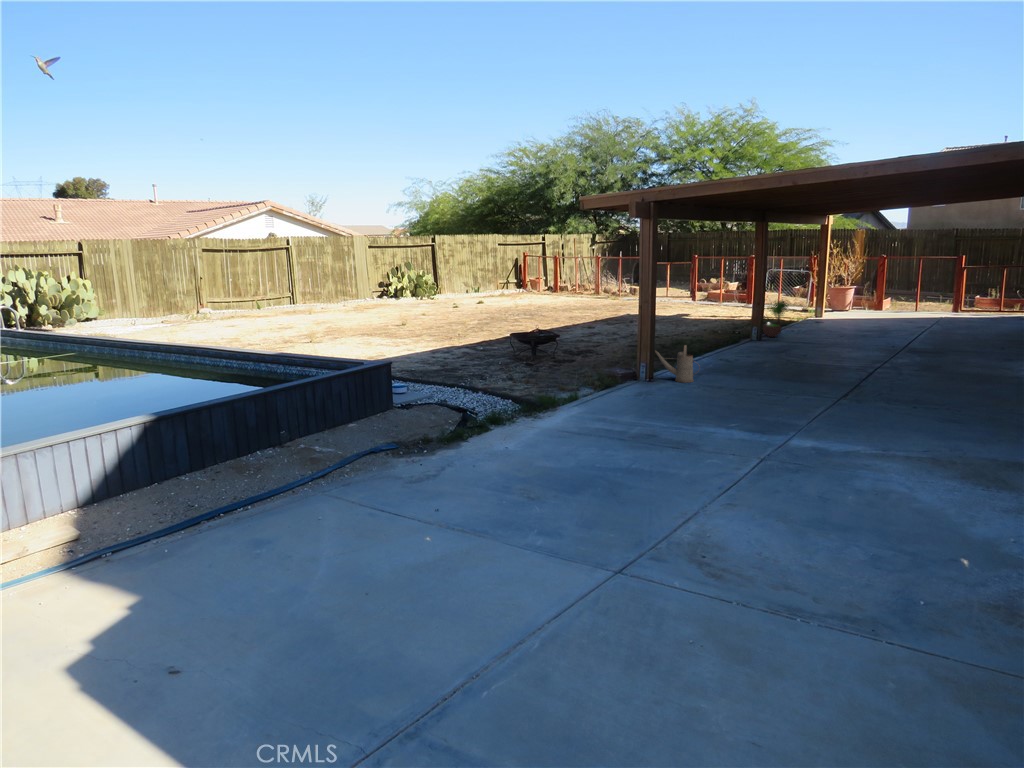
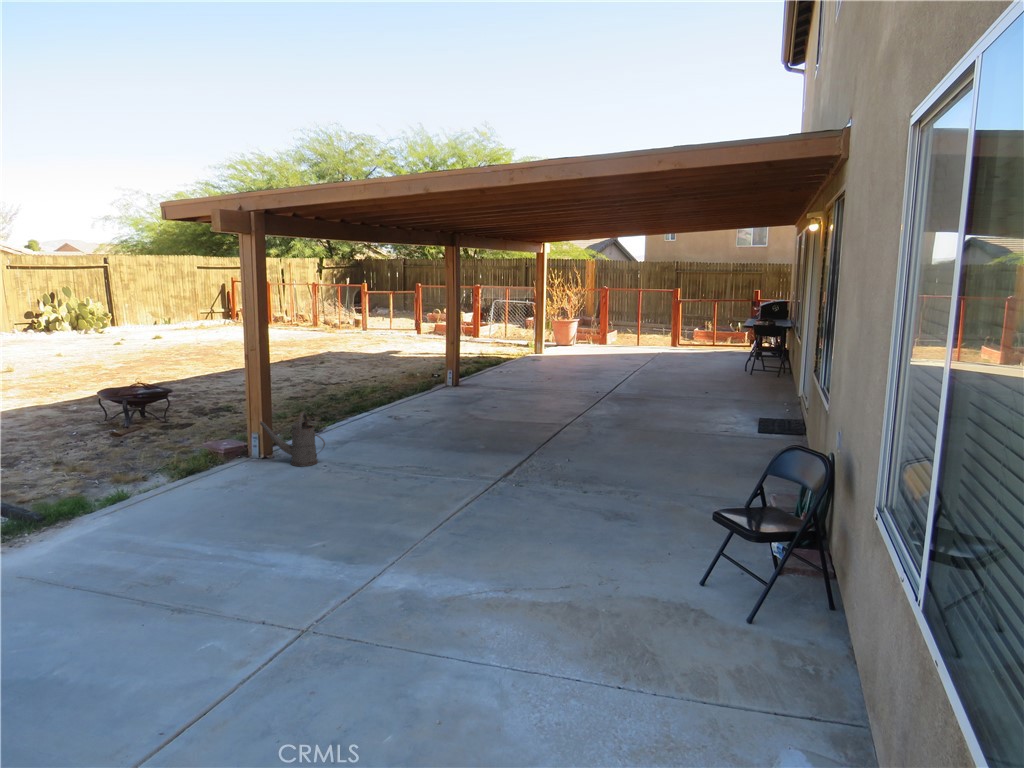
potted tree: present [763,301,788,337] -> none [461,335,488,383]

